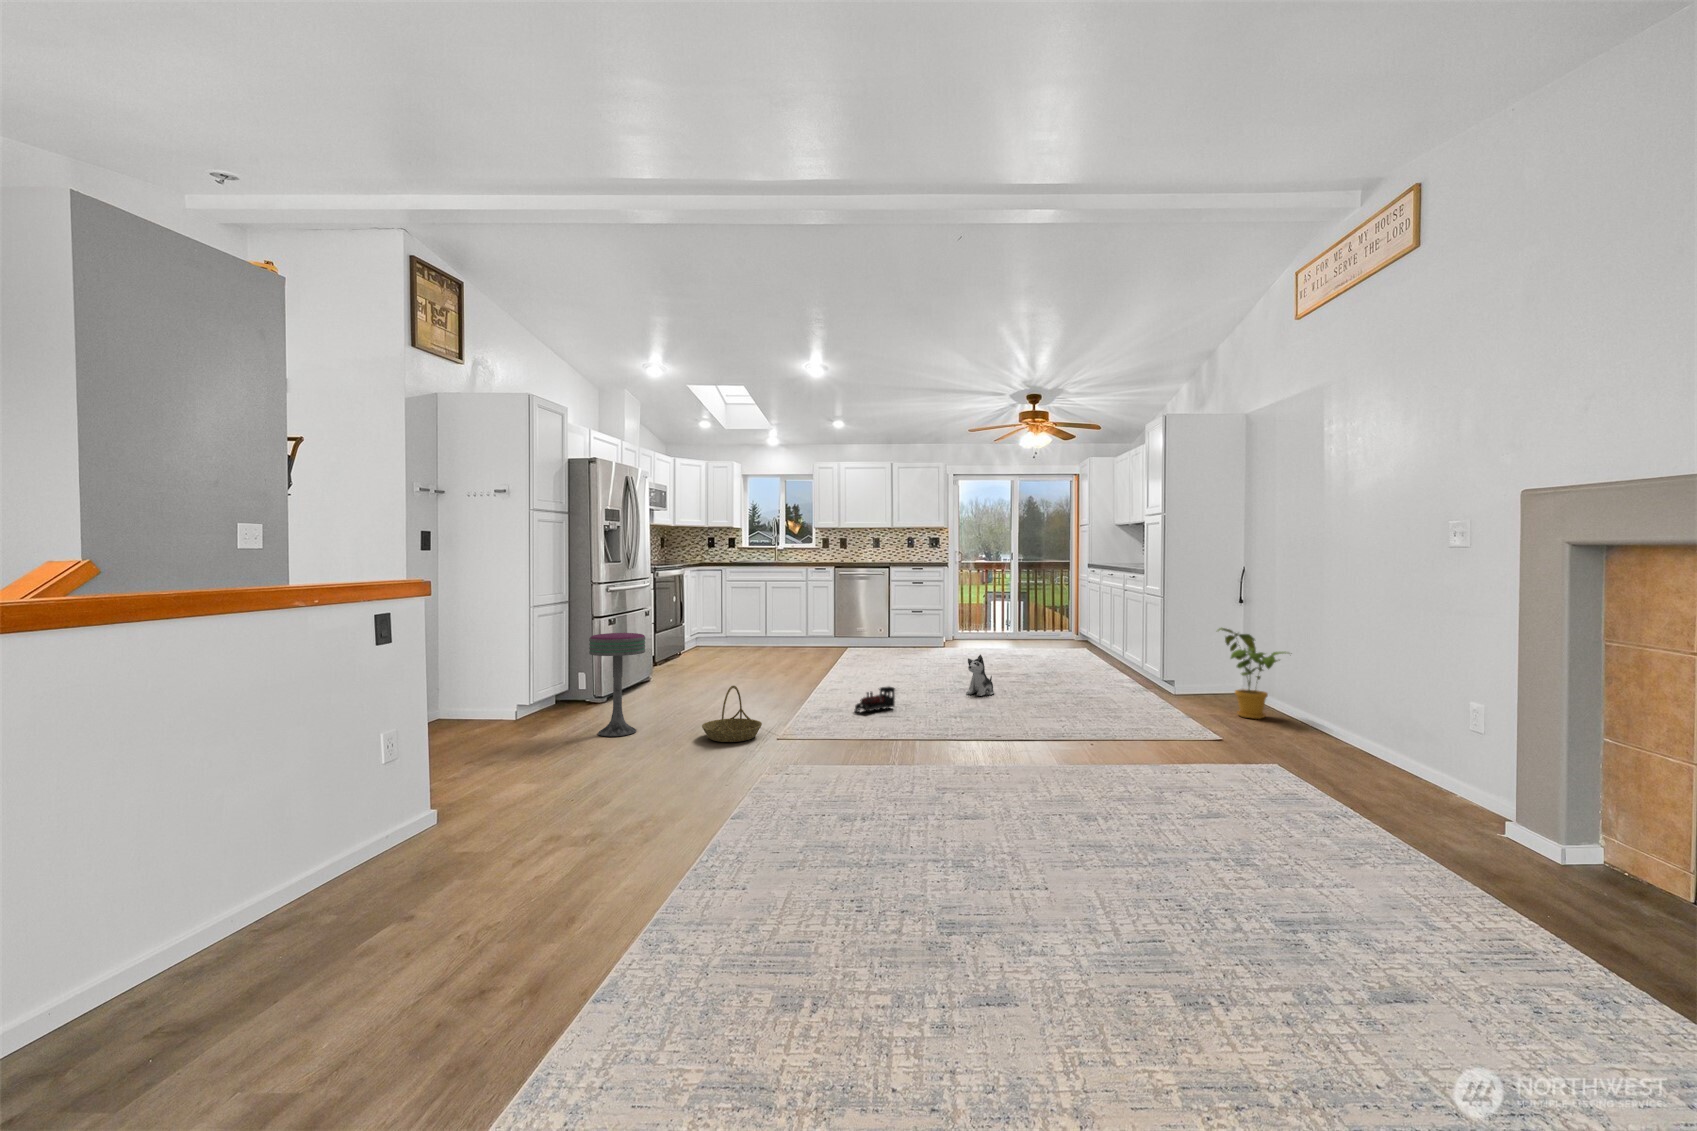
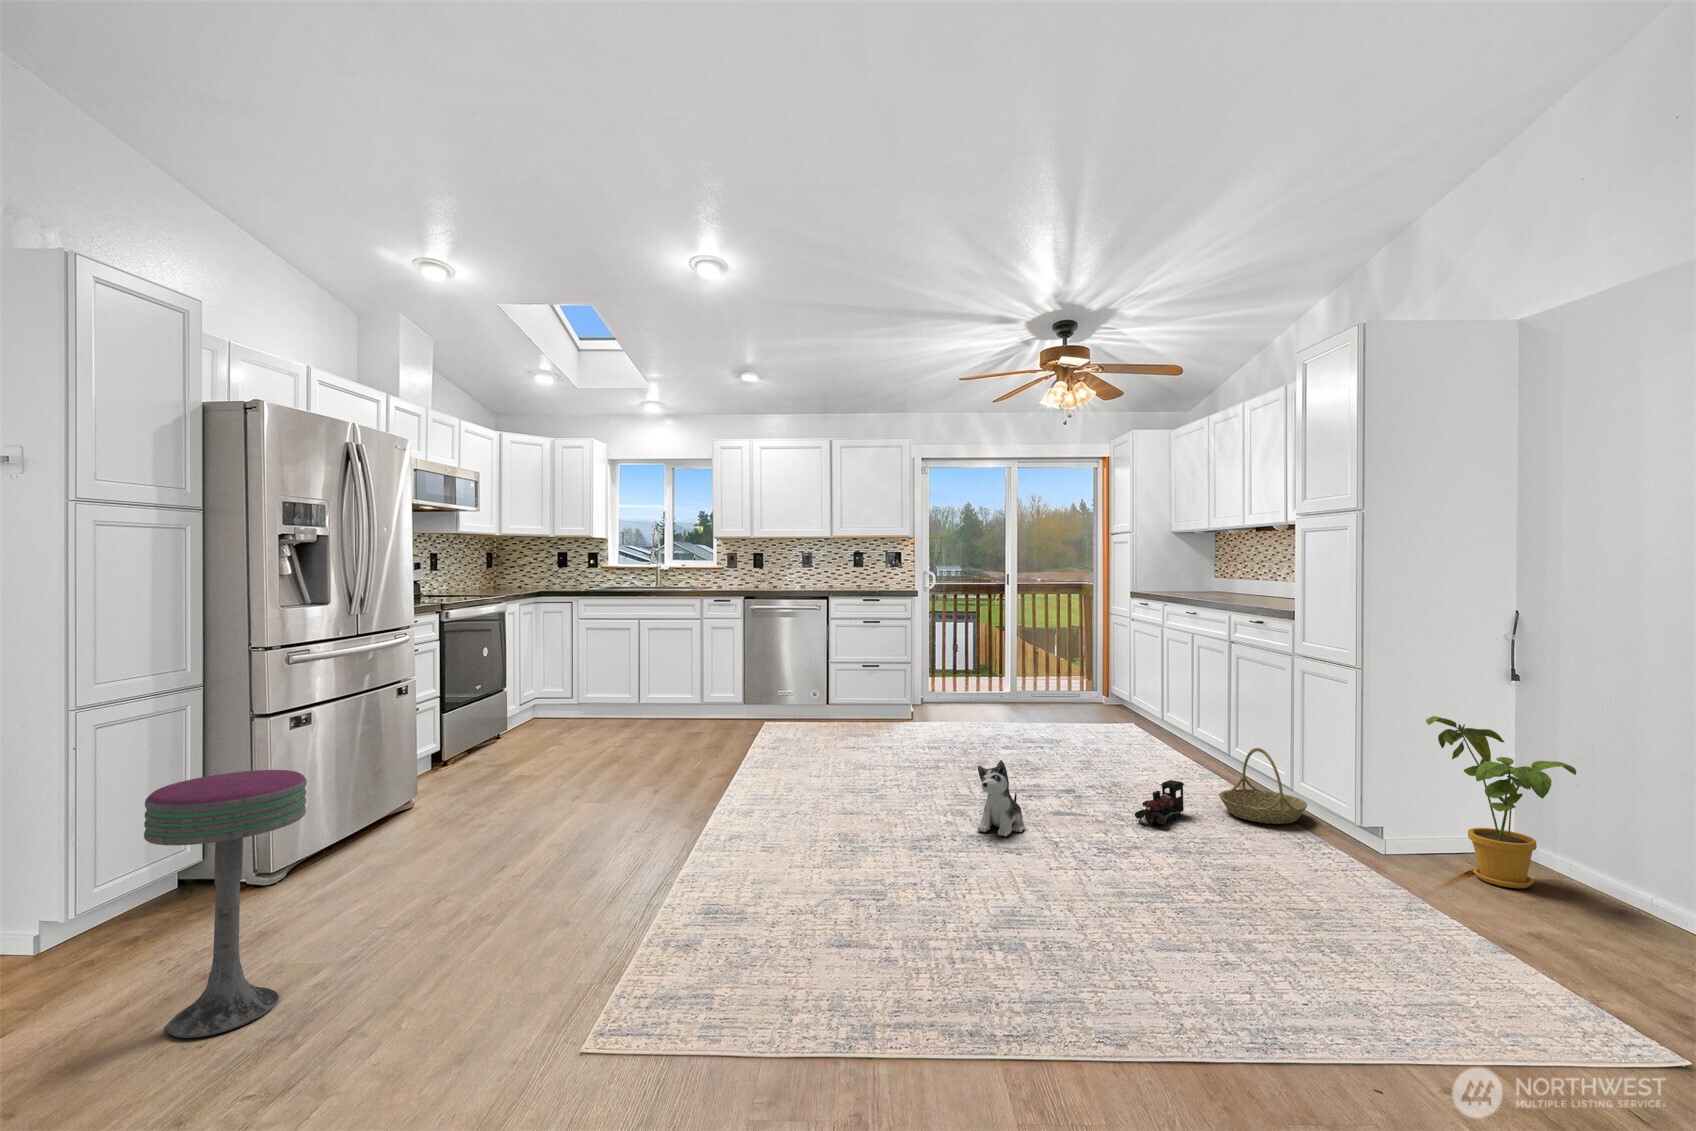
basket: present [702,686,762,742] -> present [1219,748,1307,824]
toy train: present [854,687,895,713] -> present [1135,780,1184,827]

